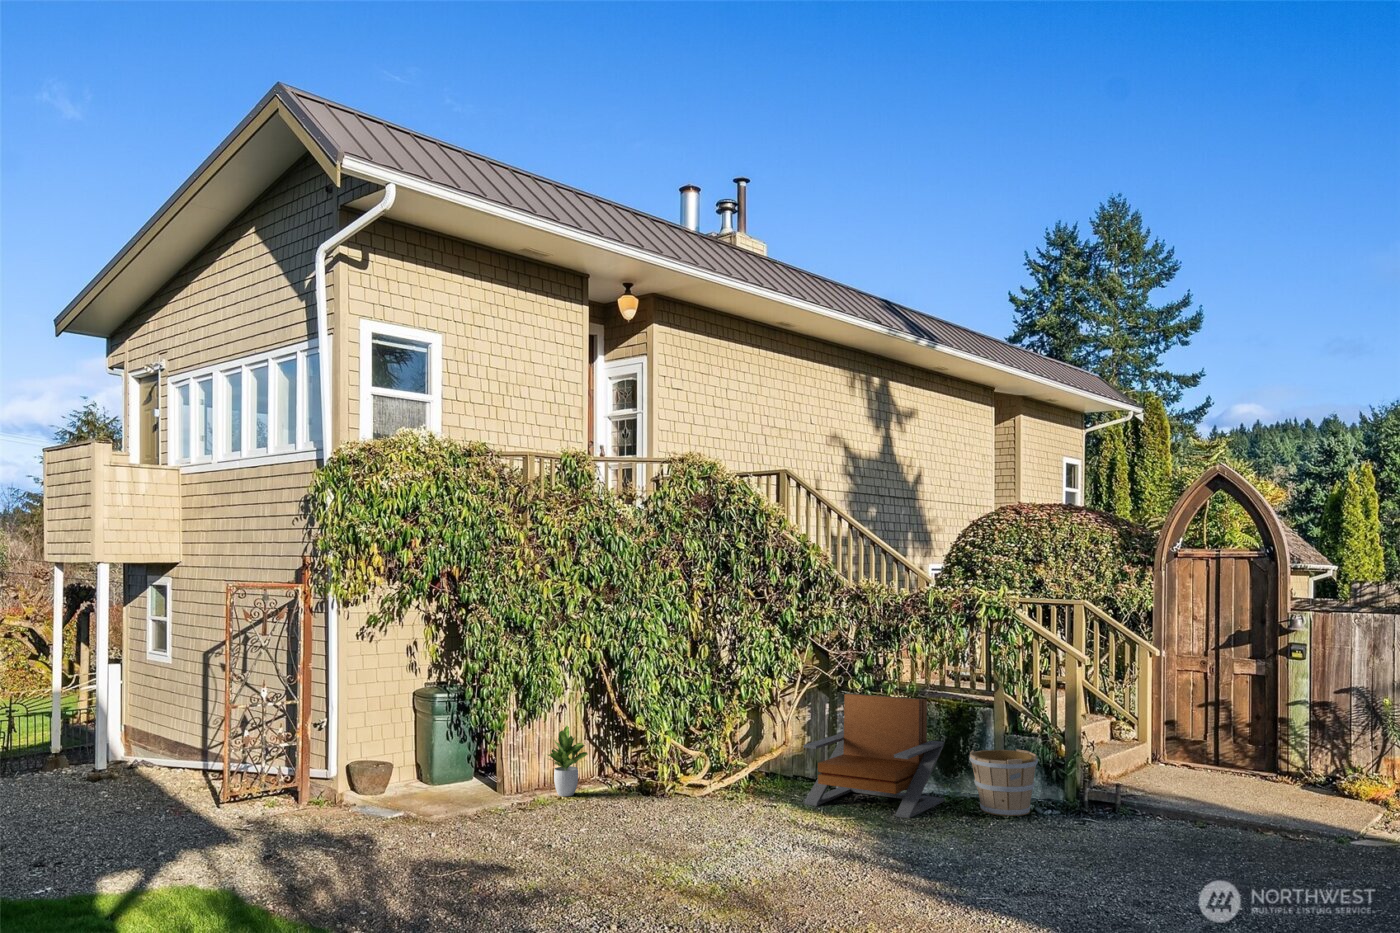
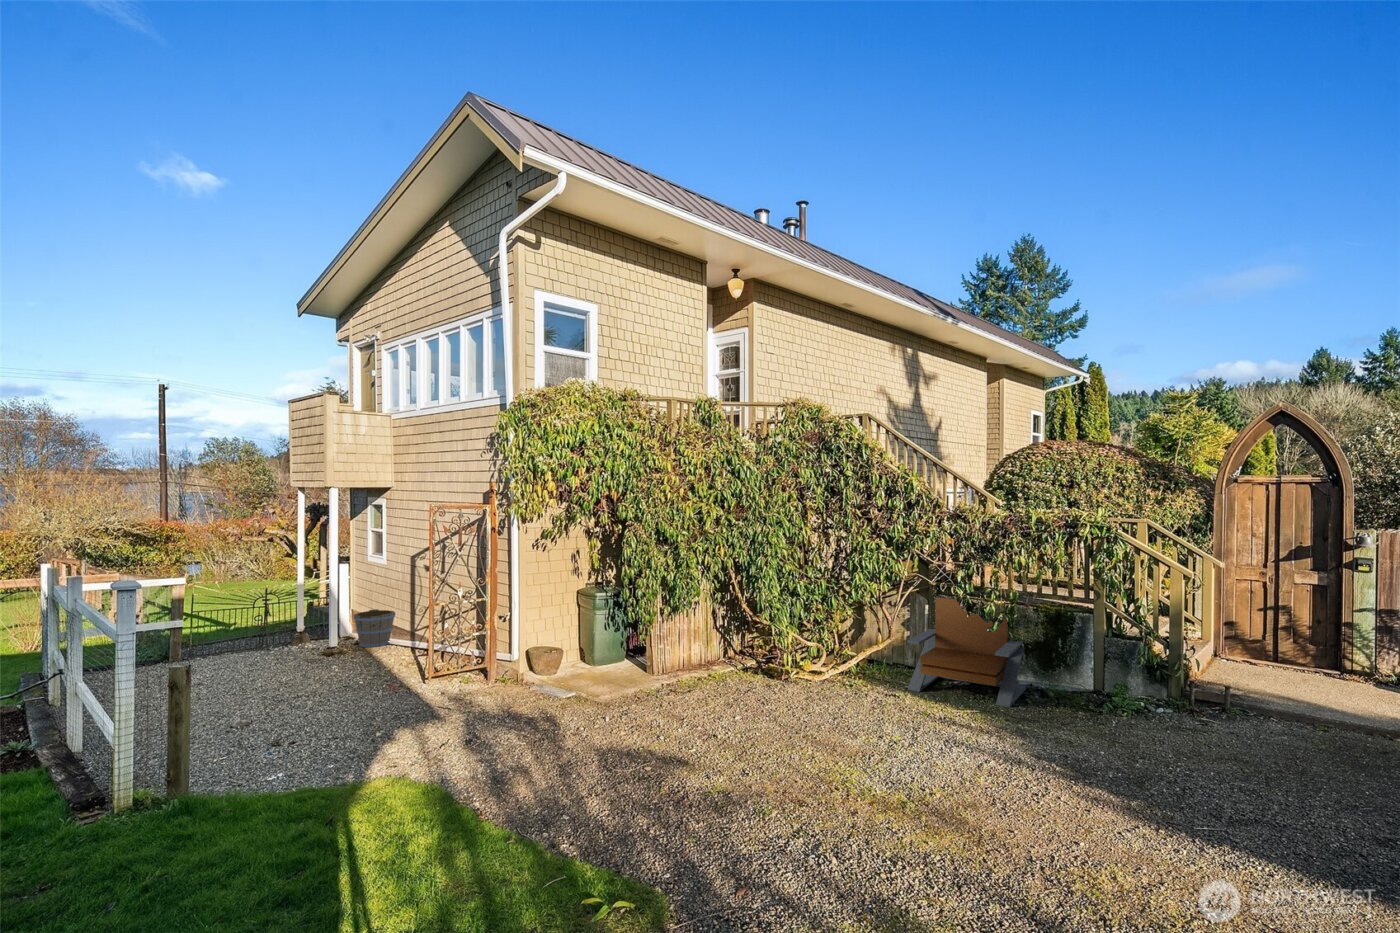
potted plant: present [548,726,588,796] -> none [688,620,722,678]
wooden bucket: present [969,749,1038,816] -> present [354,609,395,648]

